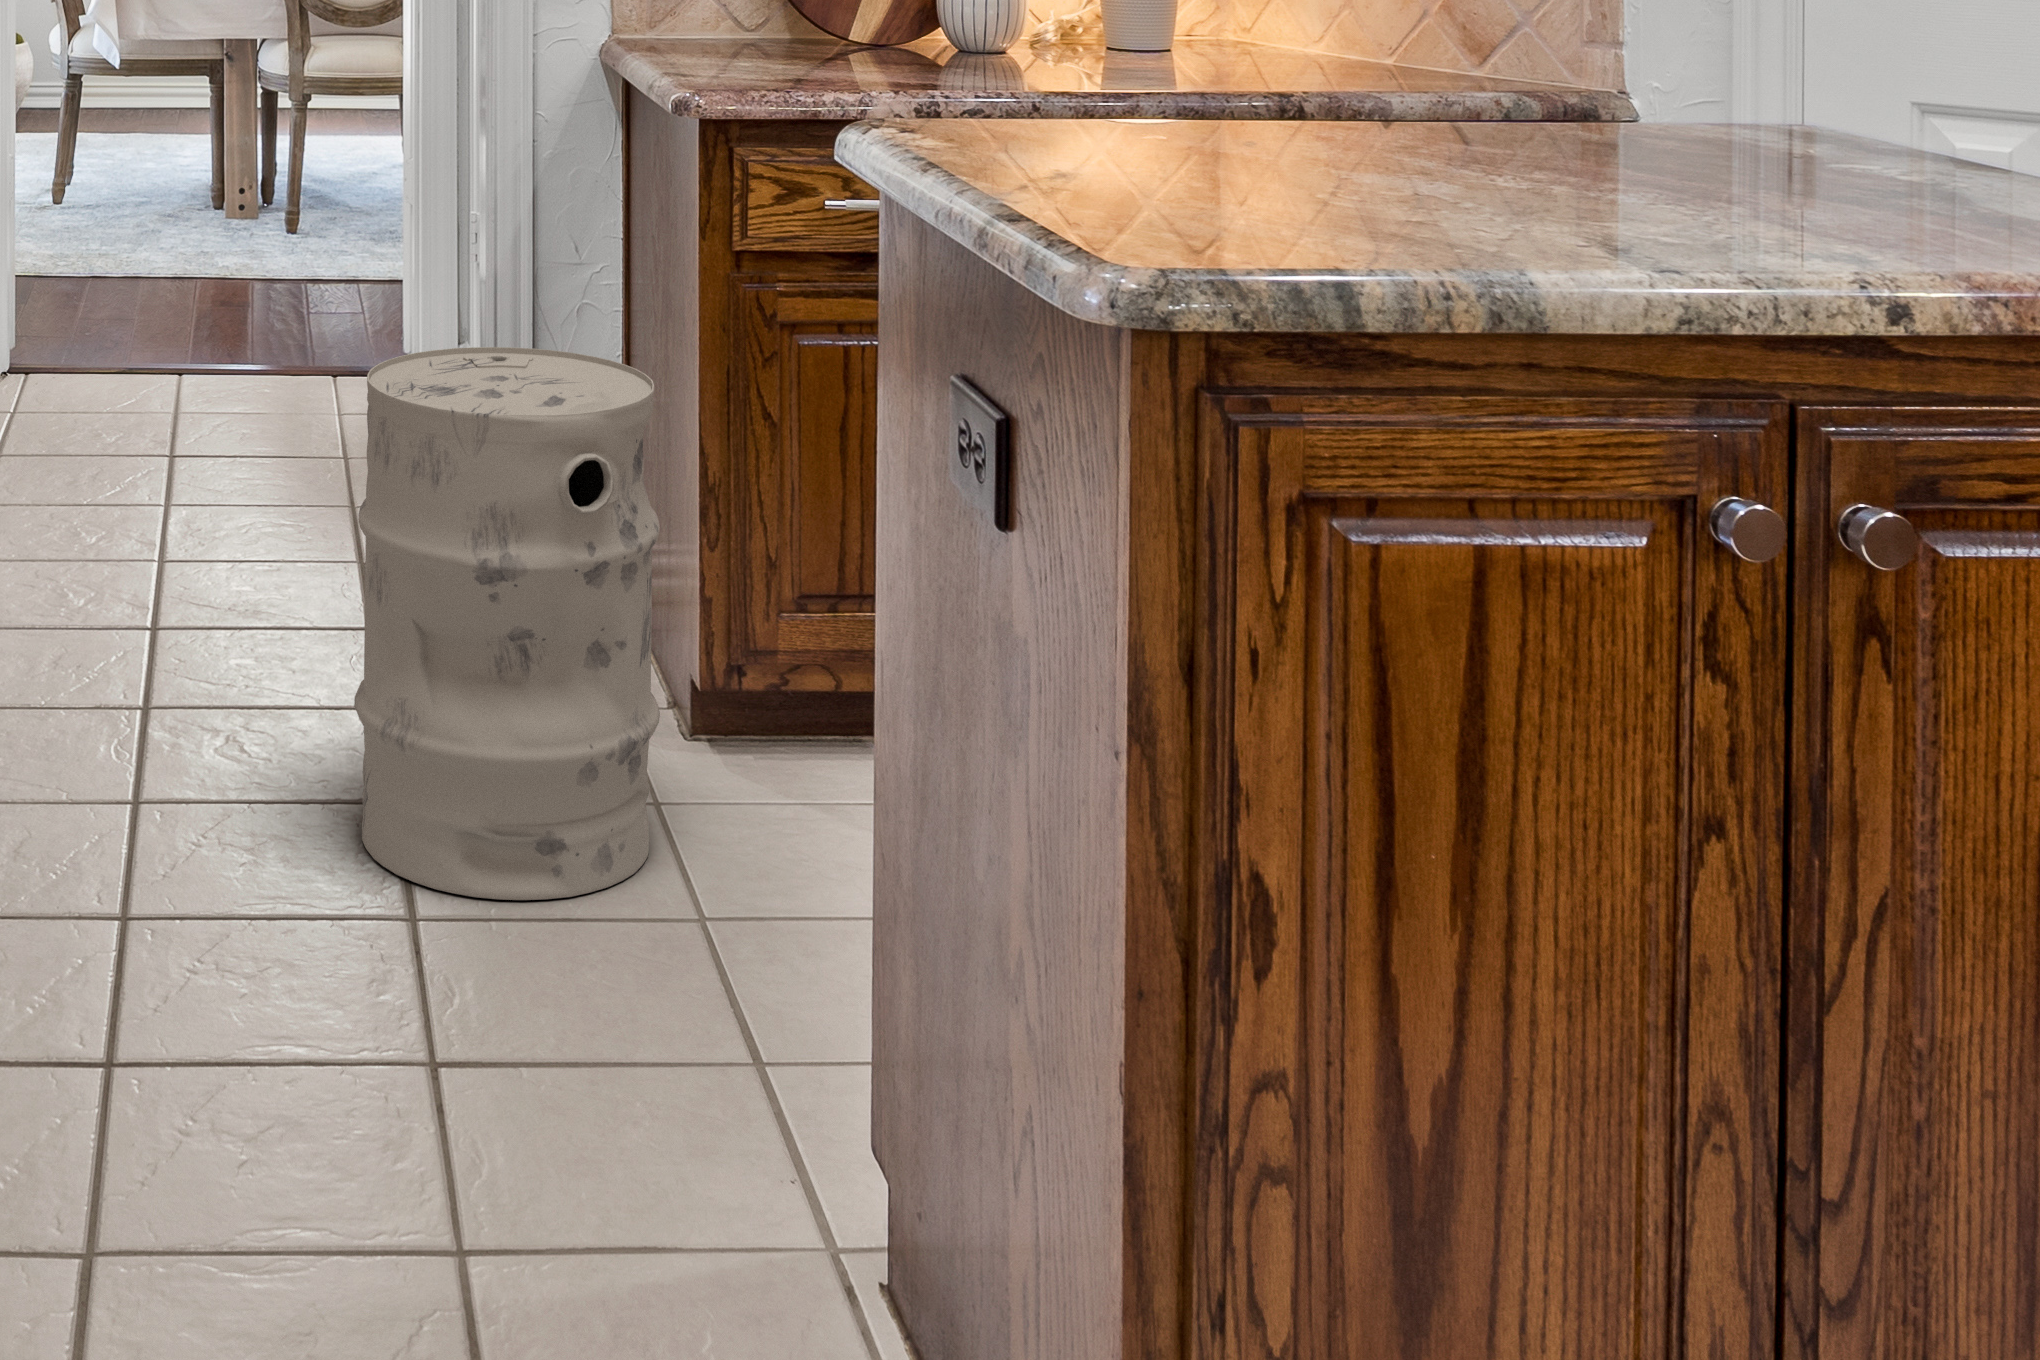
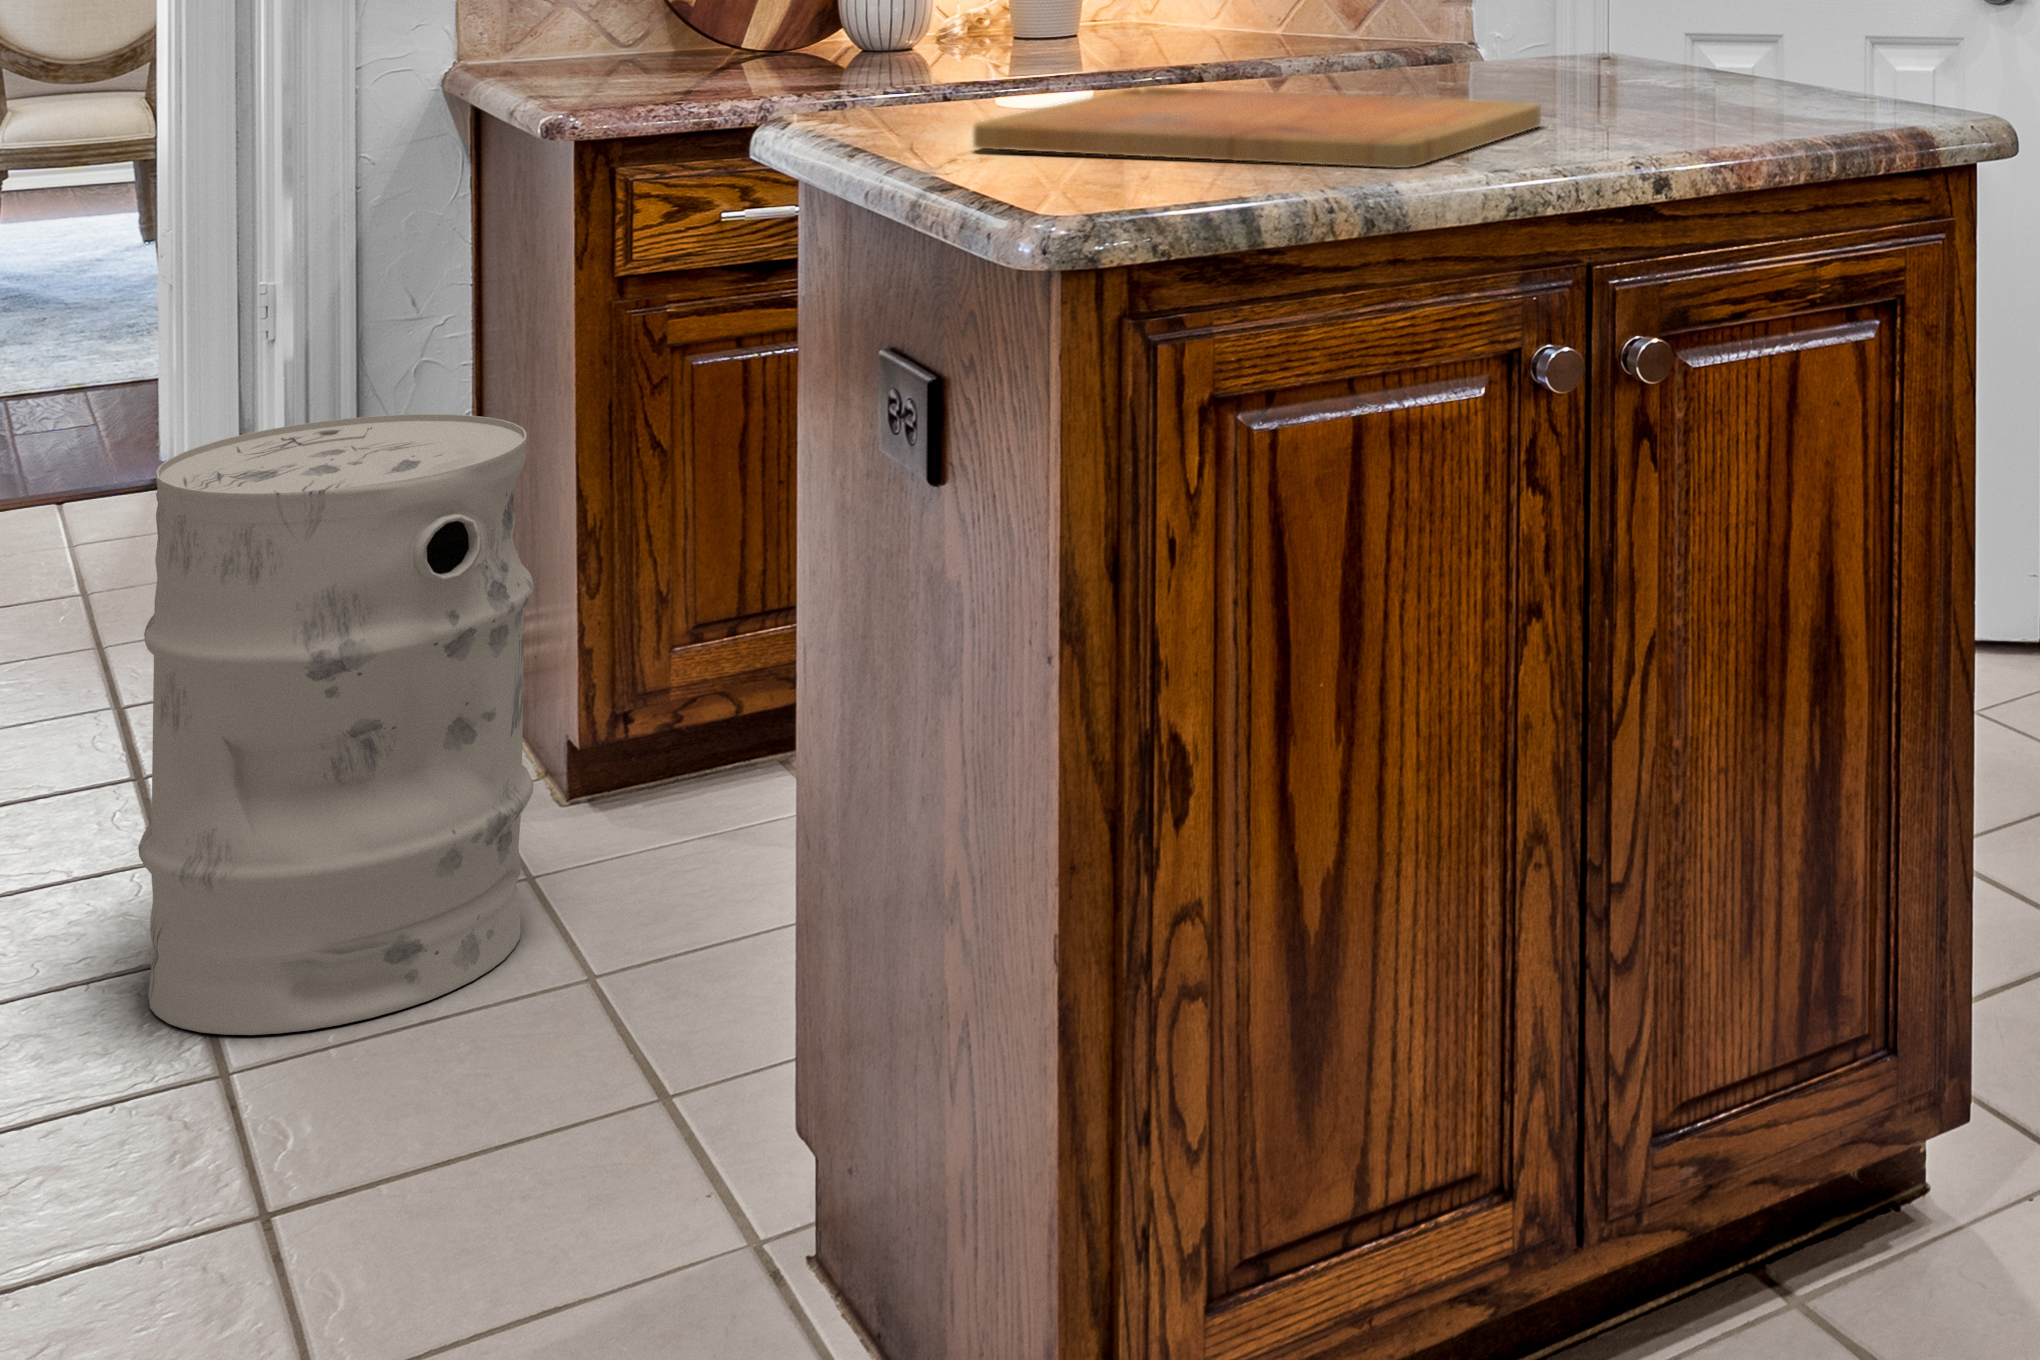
cutting board: none [1041,121,1721,253] -> present [973,87,1541,168]

